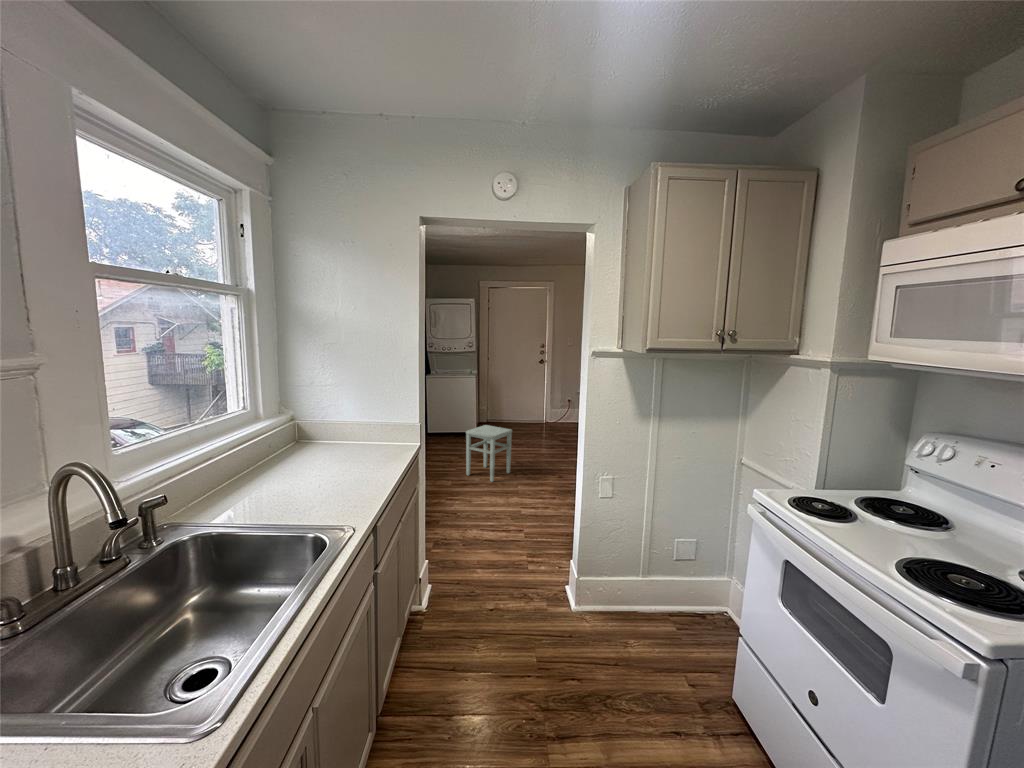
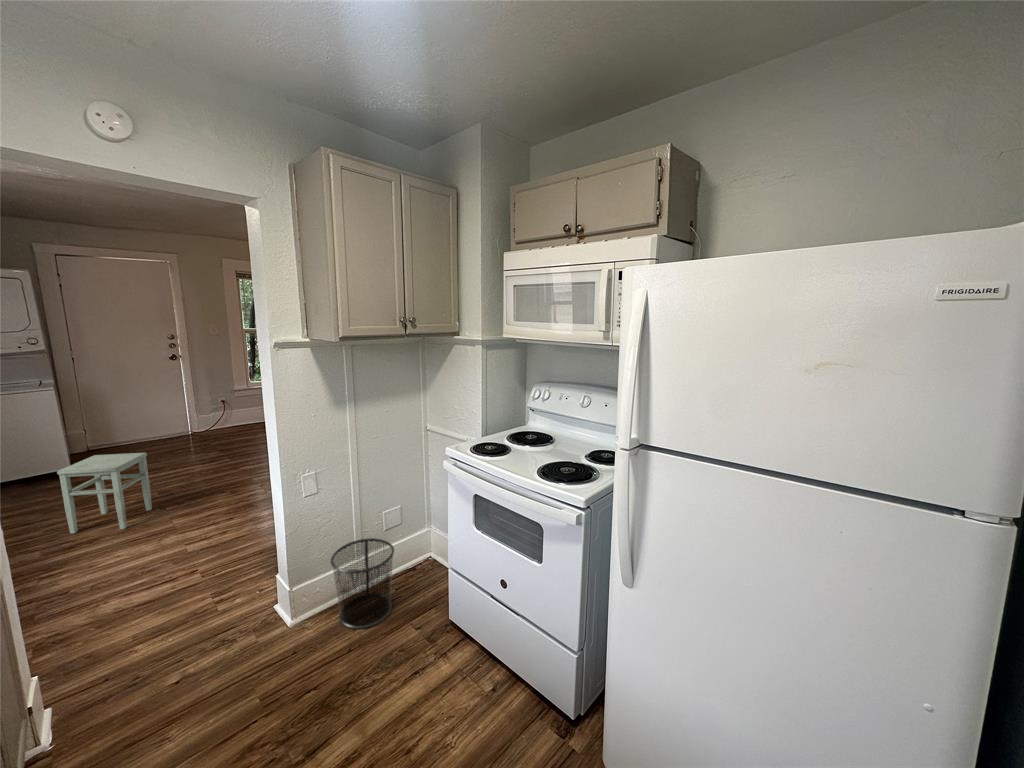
waste bin: none [614,557,680,653] -> present [331,538,394,629]

